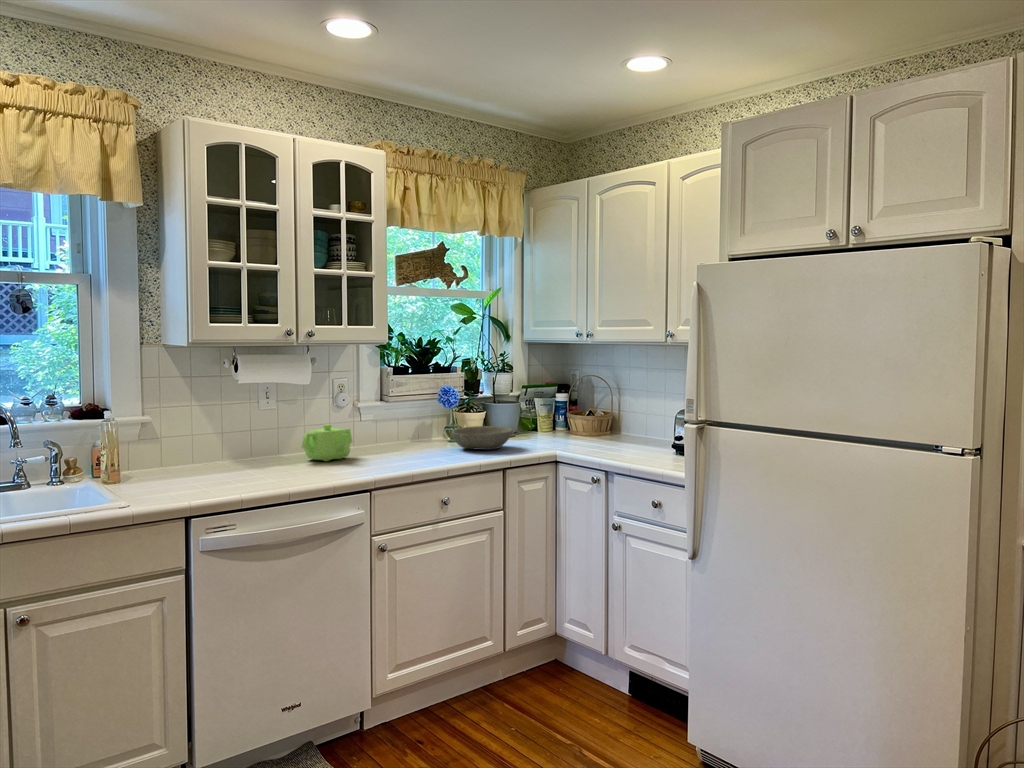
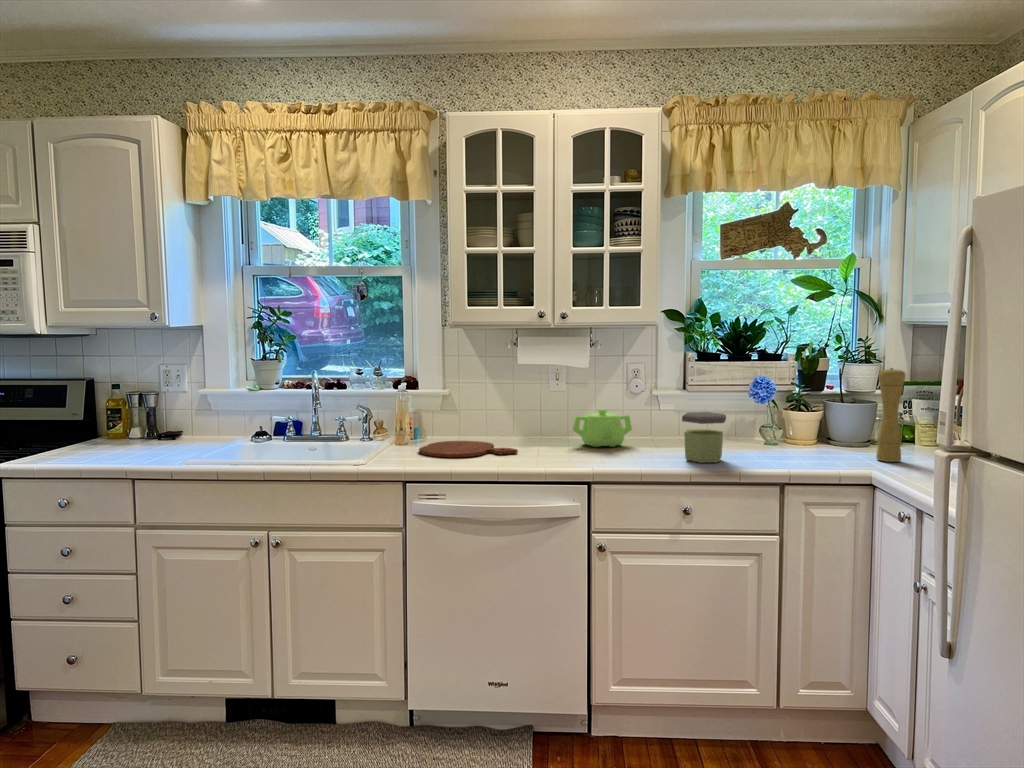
pepper mill: none [535,375,553,444] -> present [876,368,905,462]
jar: none [414,418,452,461] -> present [682,412,726,463]
bowl: present [451,426,513,450] -> none [750,427,833,459]
cutting board: none [158,470,271,488] -> present [419,441,518,457]

